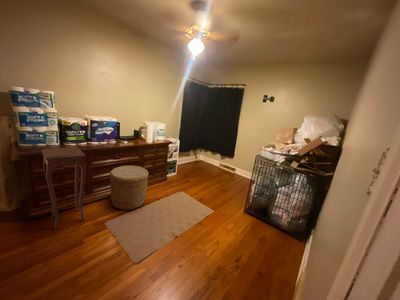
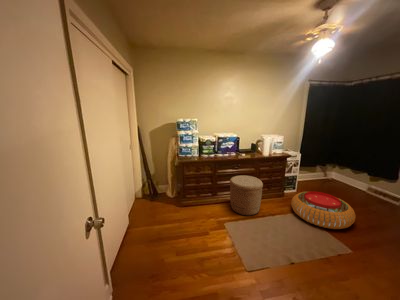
side table: present [42,147,86,230] -> none [189,157,213,216]
pouf: none [174,174,219,203] -> present [291,192,356,229]

